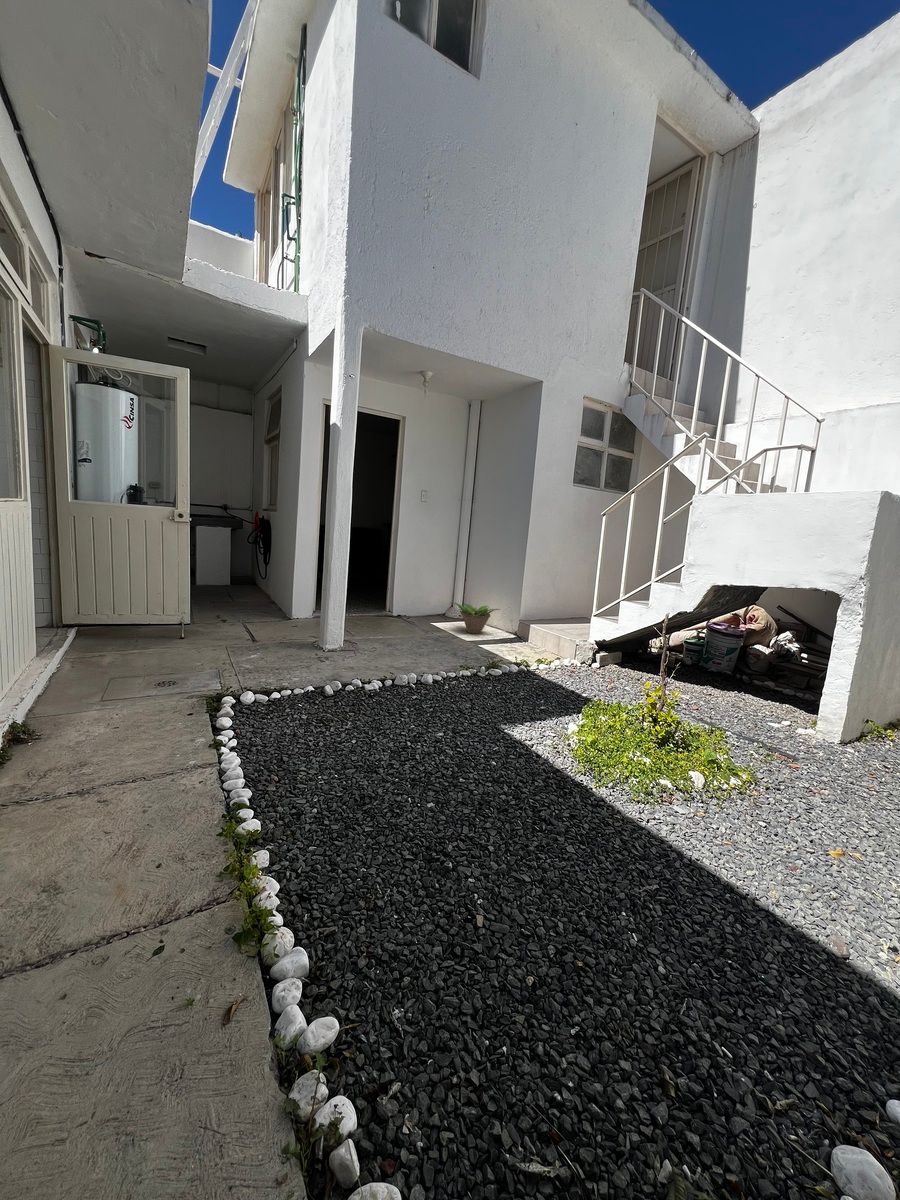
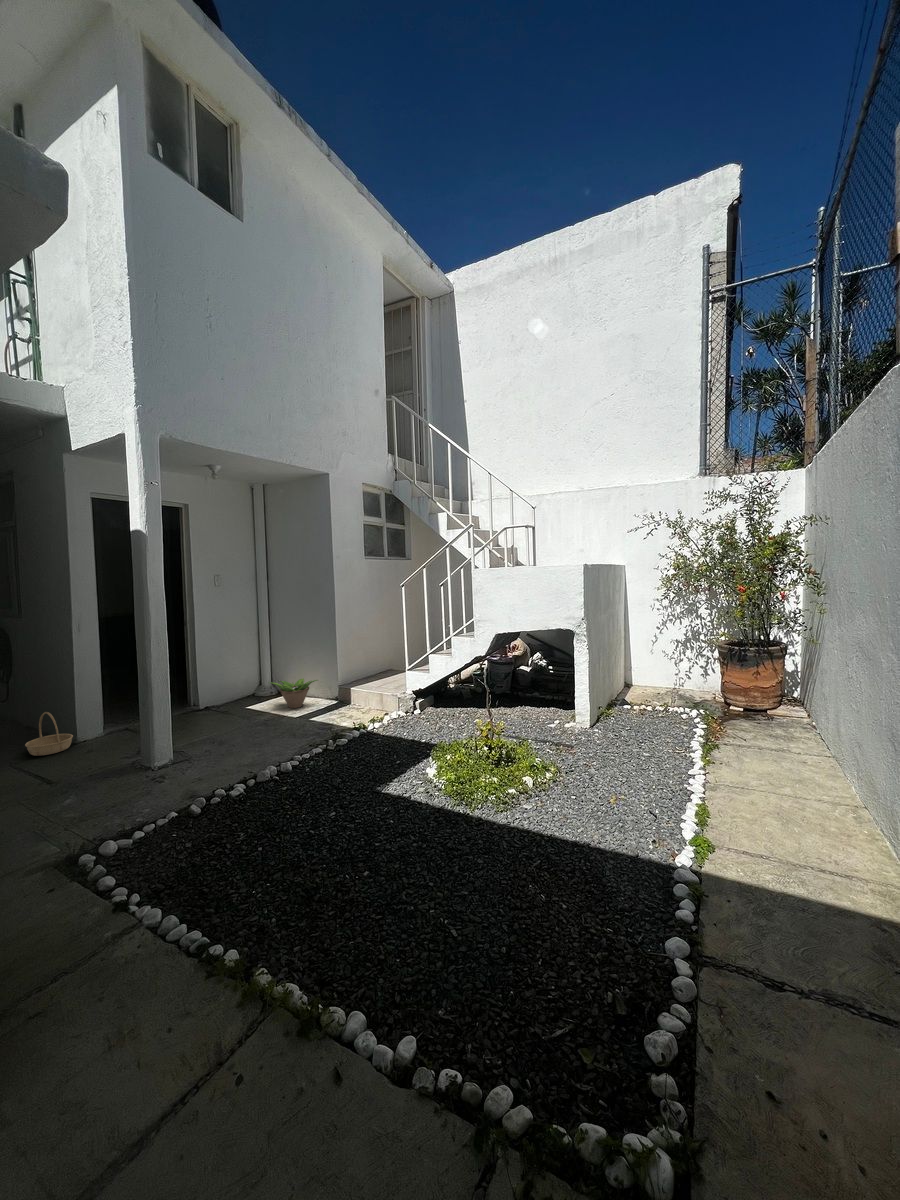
basket: none [247,585,282,621] -> present [25,712,73,756]

